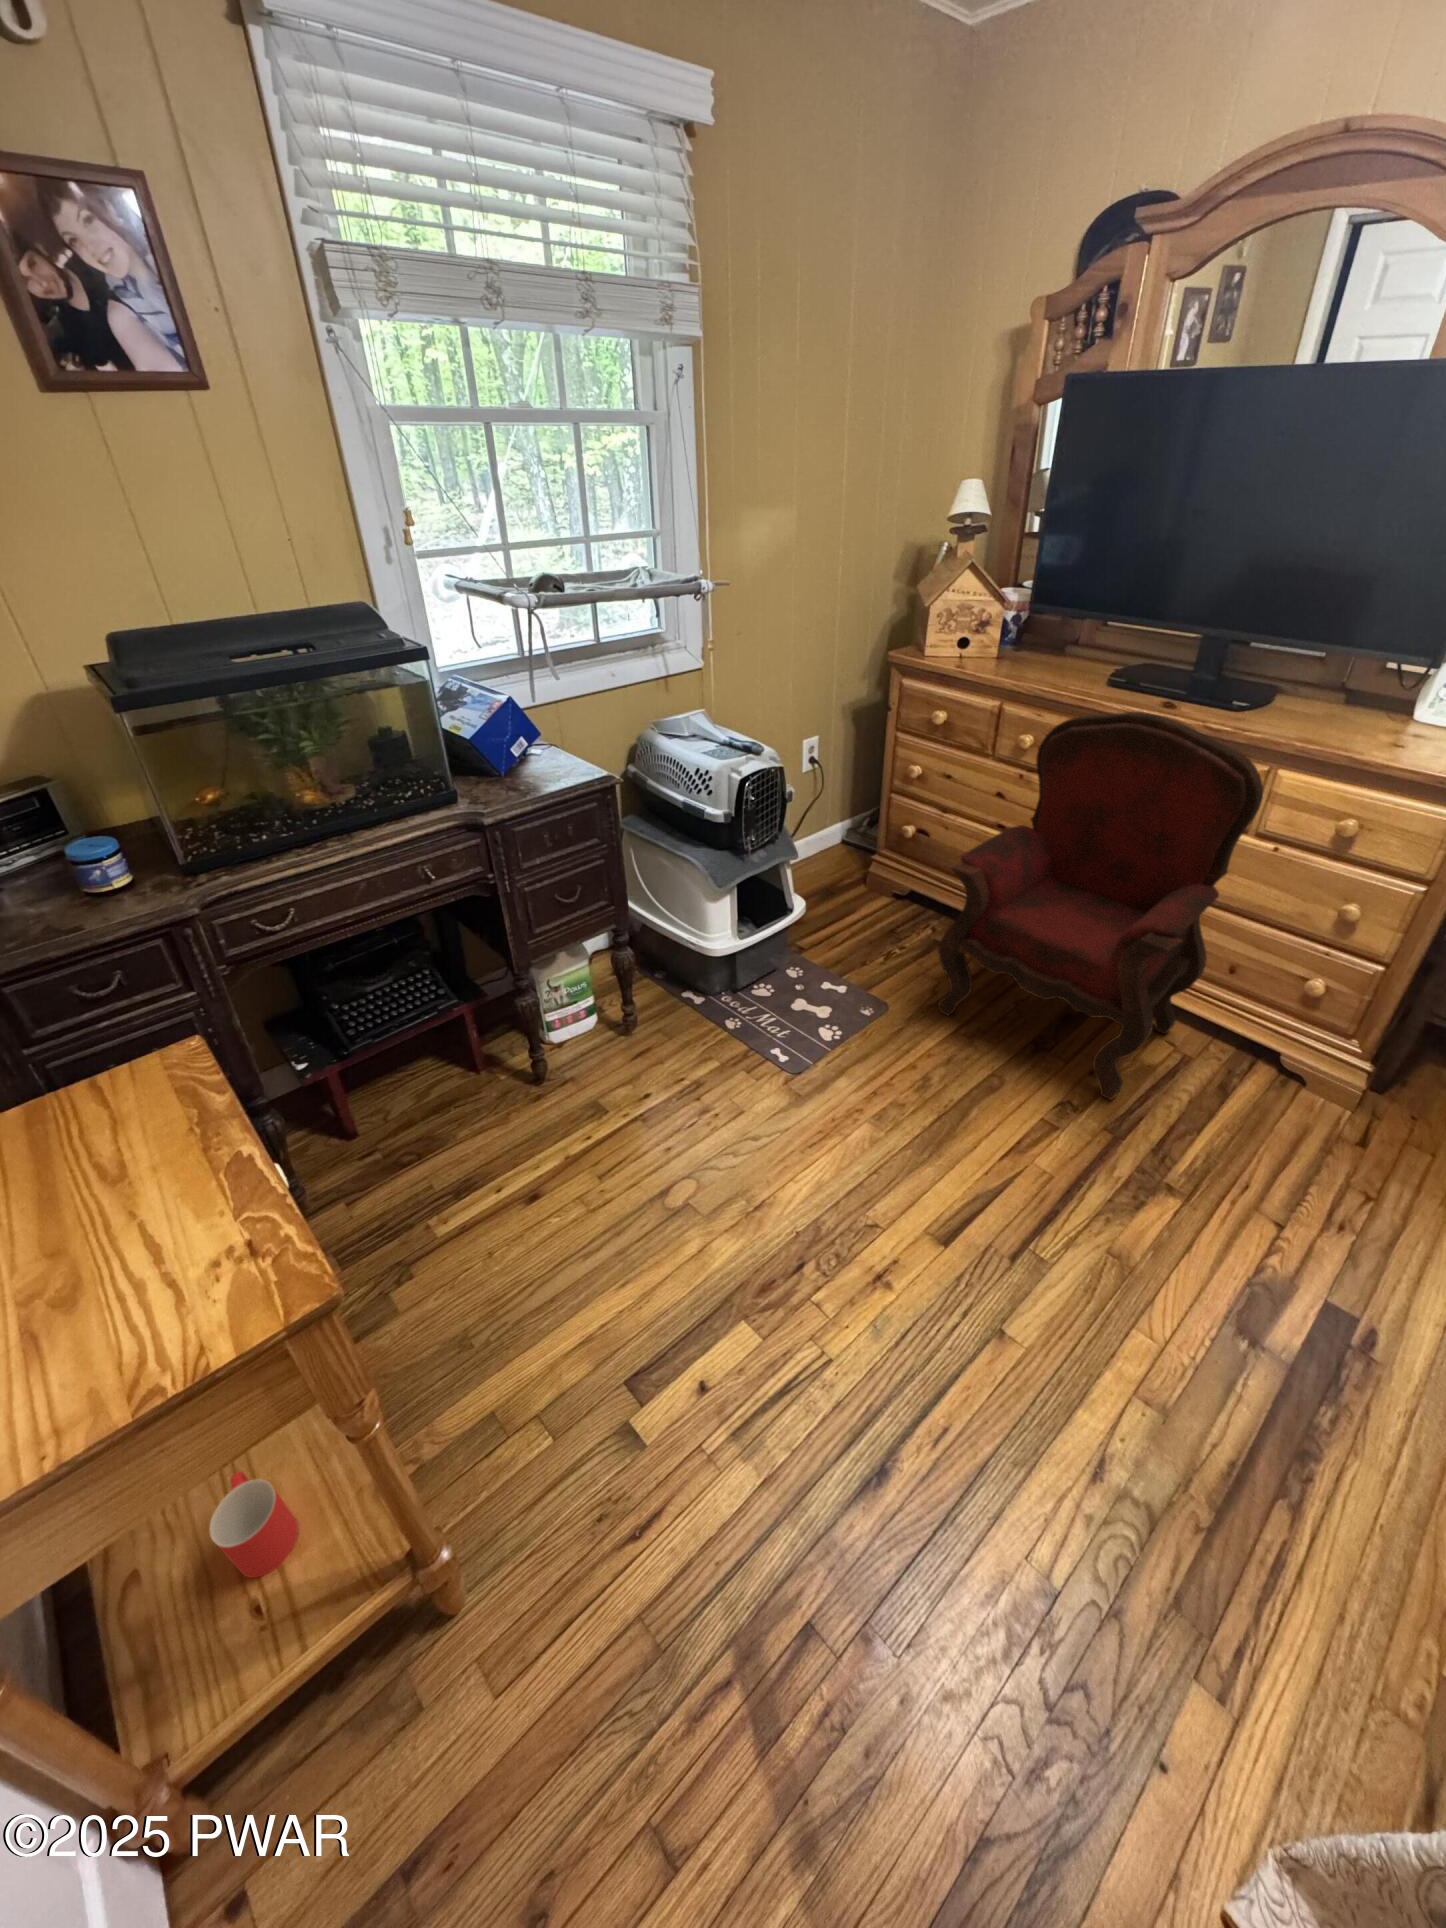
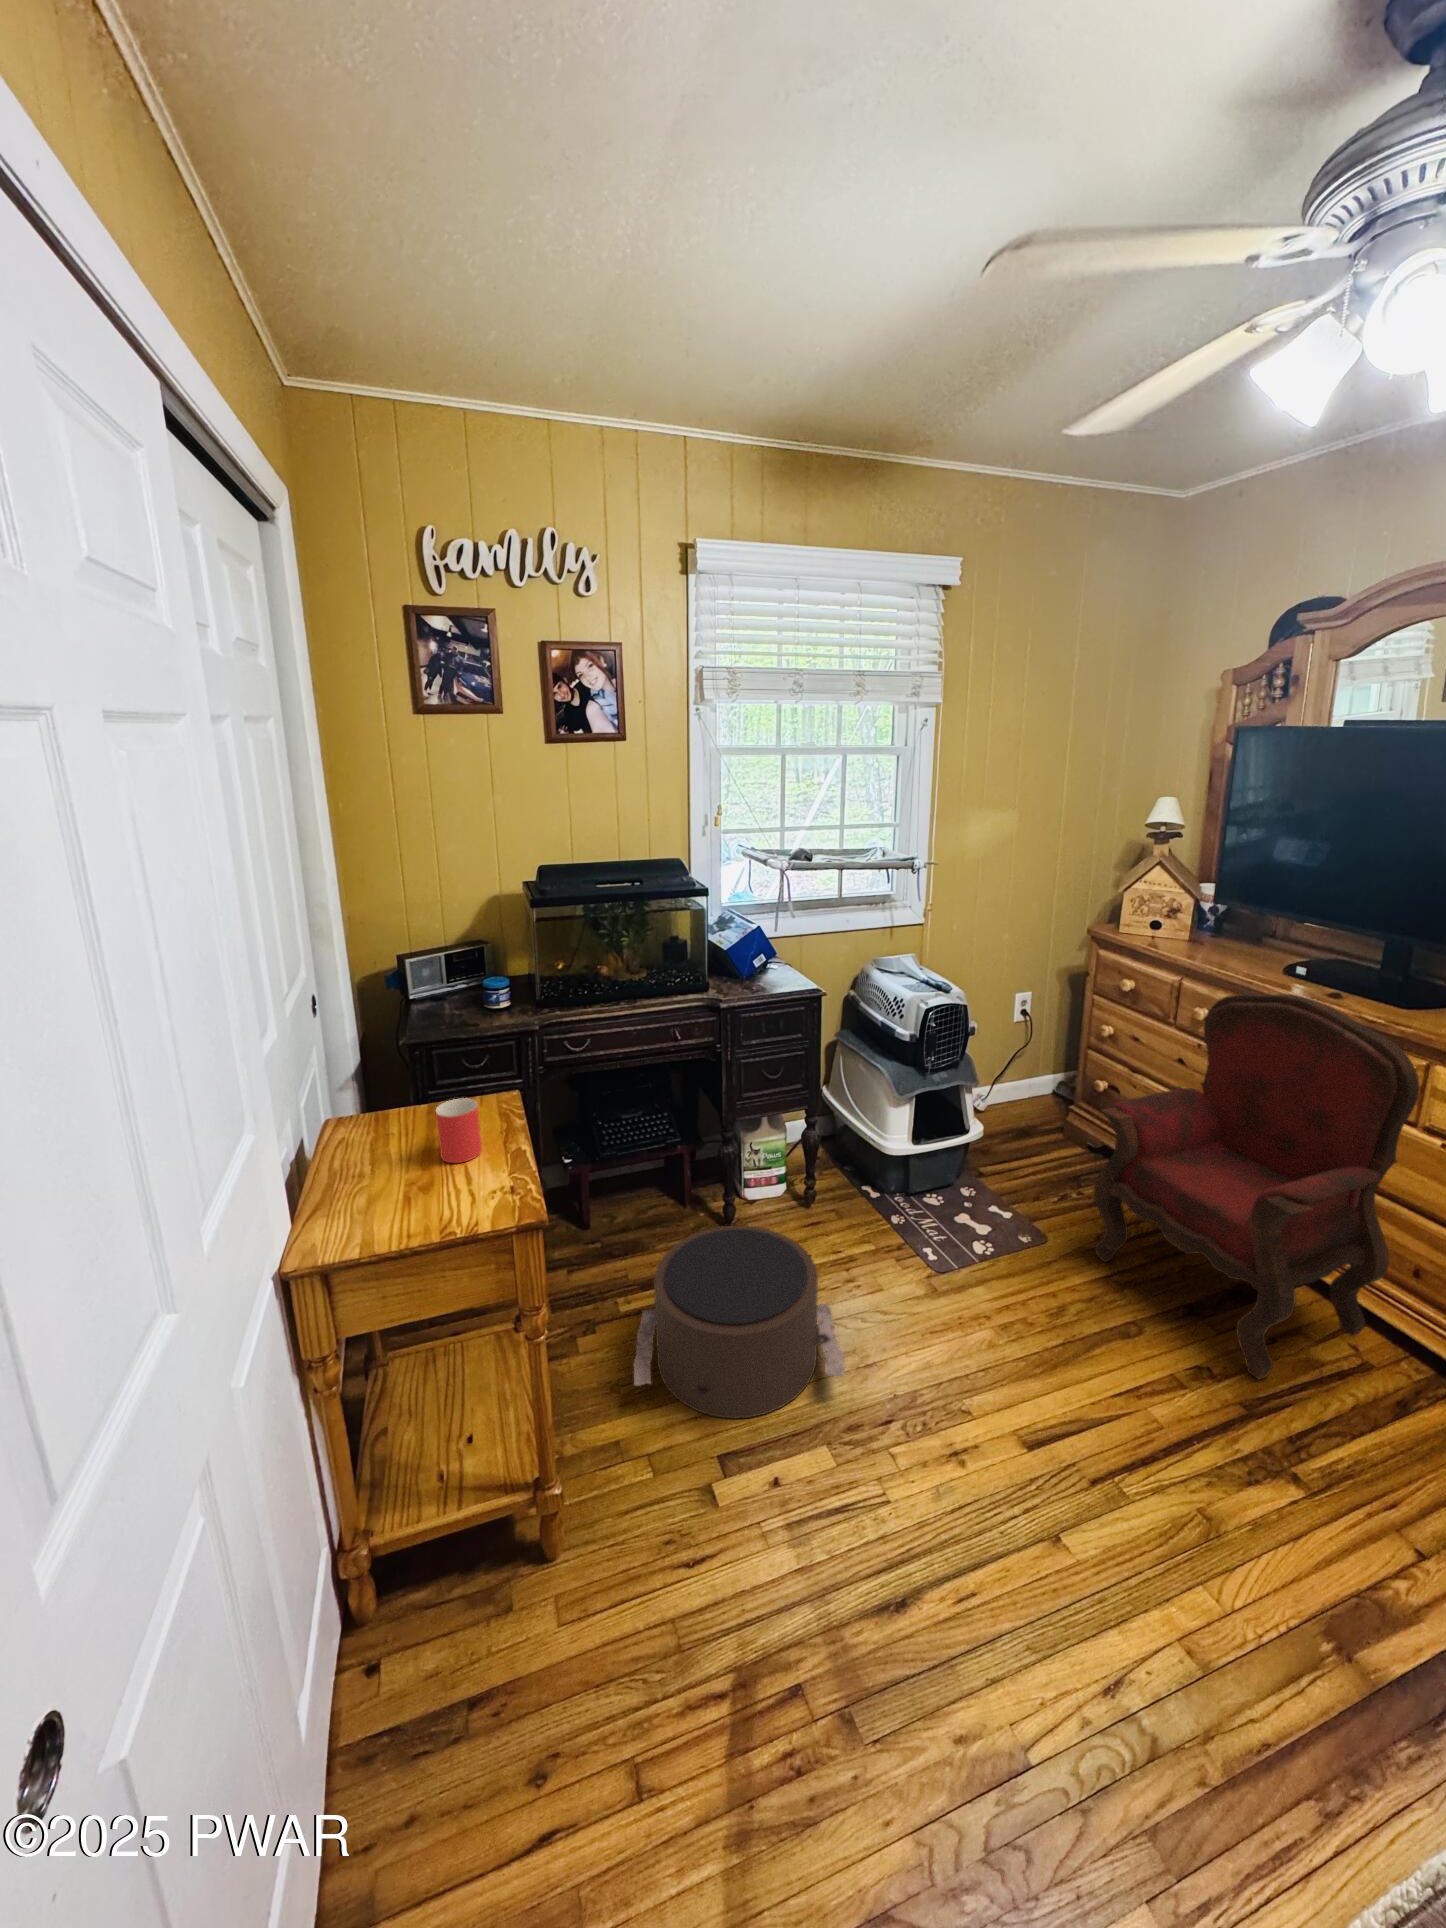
pouf: none [475,1091,748,1341] -> present [634,1225,845,1419]
mug: present [209,1471,298,1578] -> present [436,1098,482,1163]

